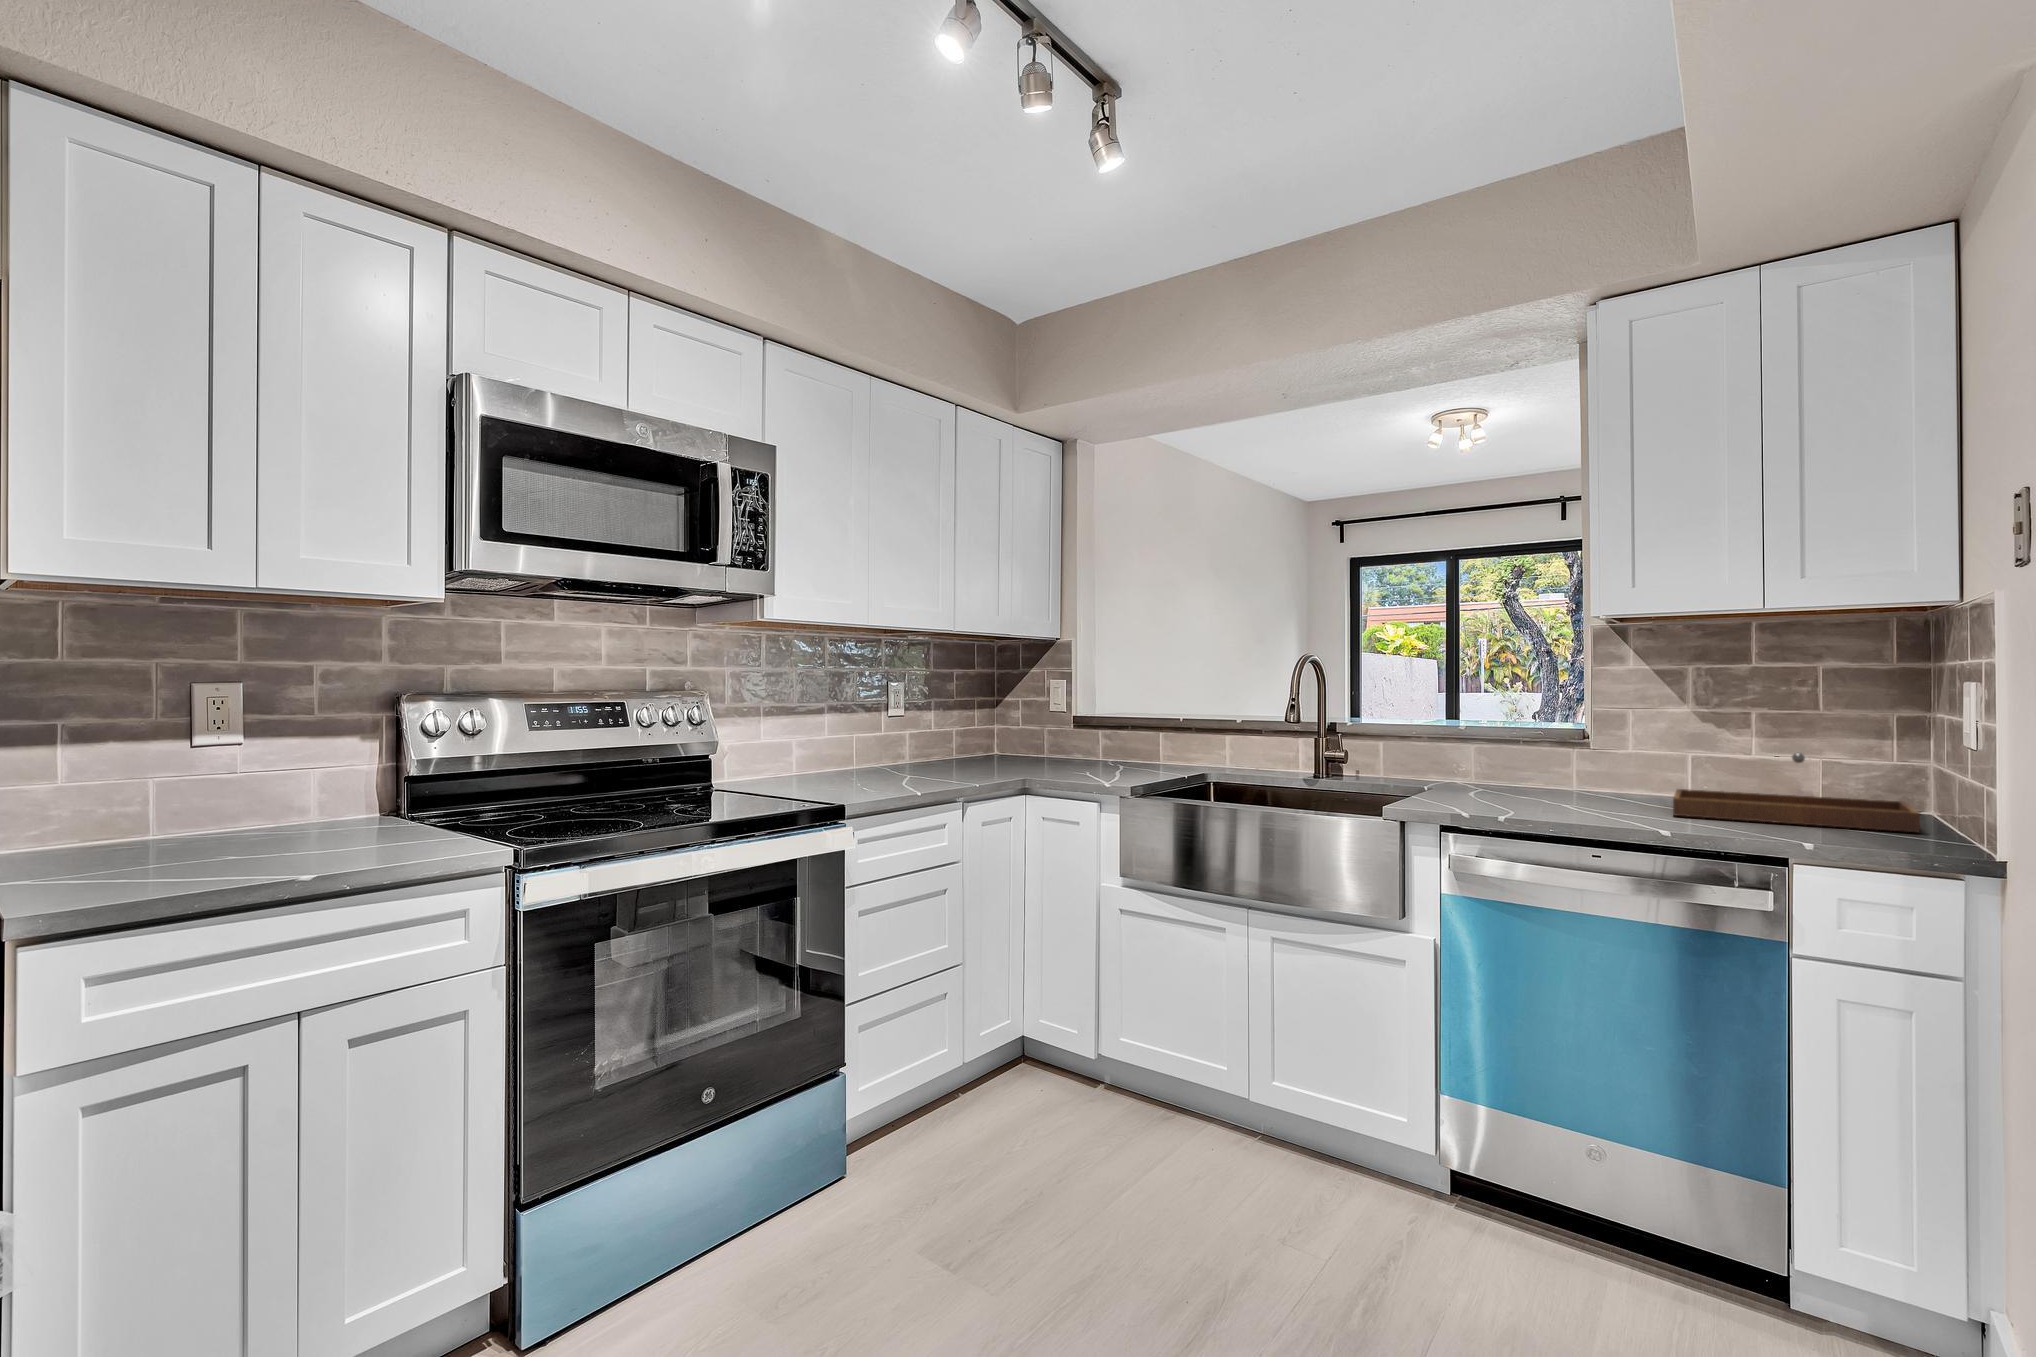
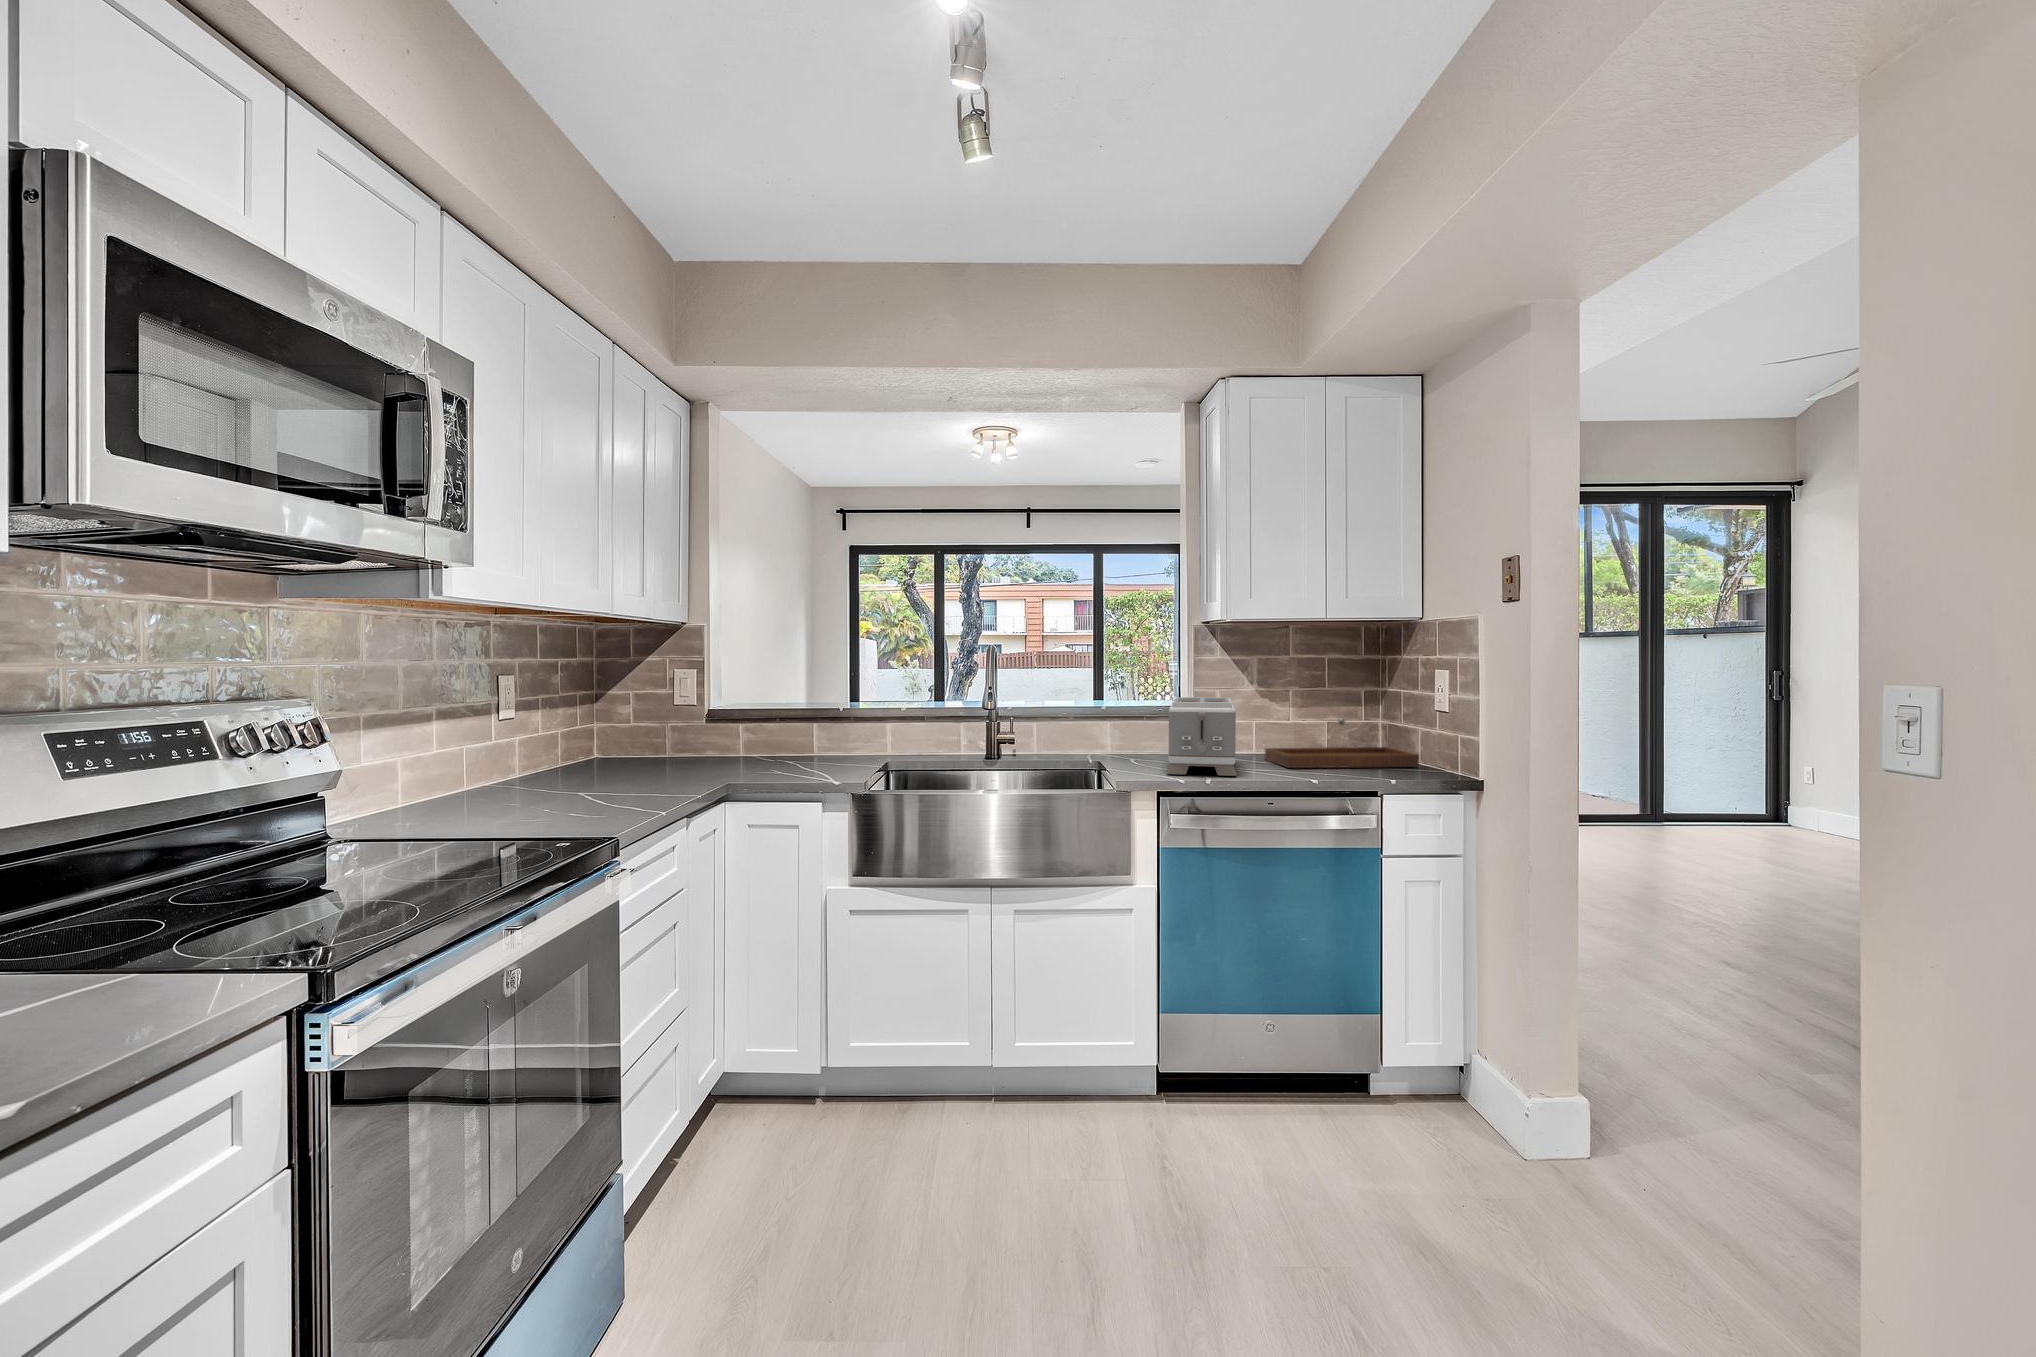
toaster: none [1471,716,1615,816] -> present [1167,697,1237,776]

